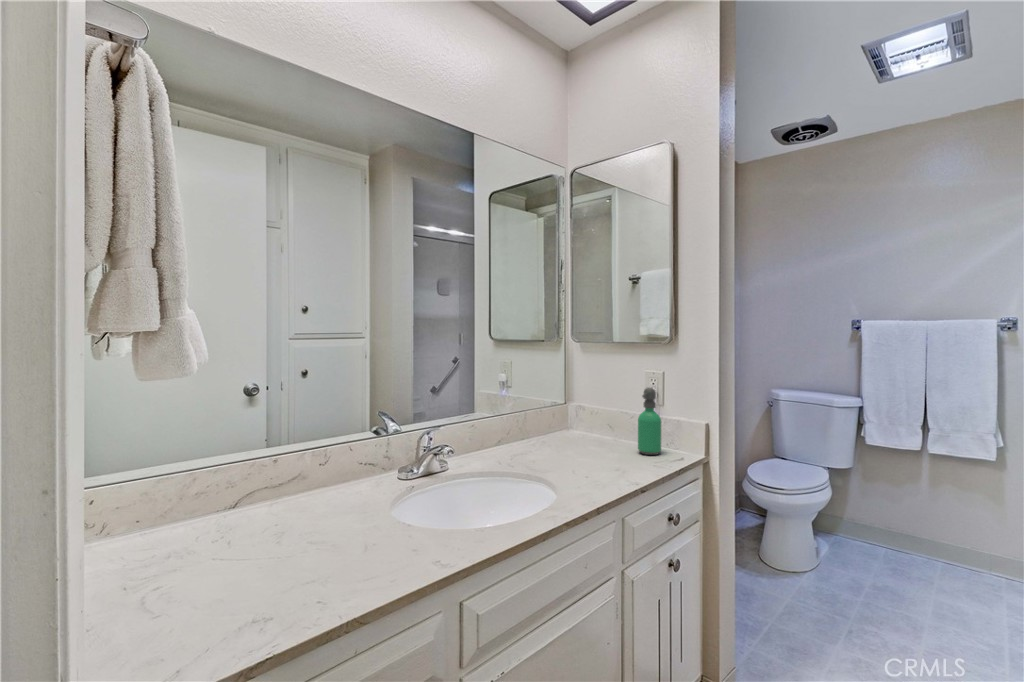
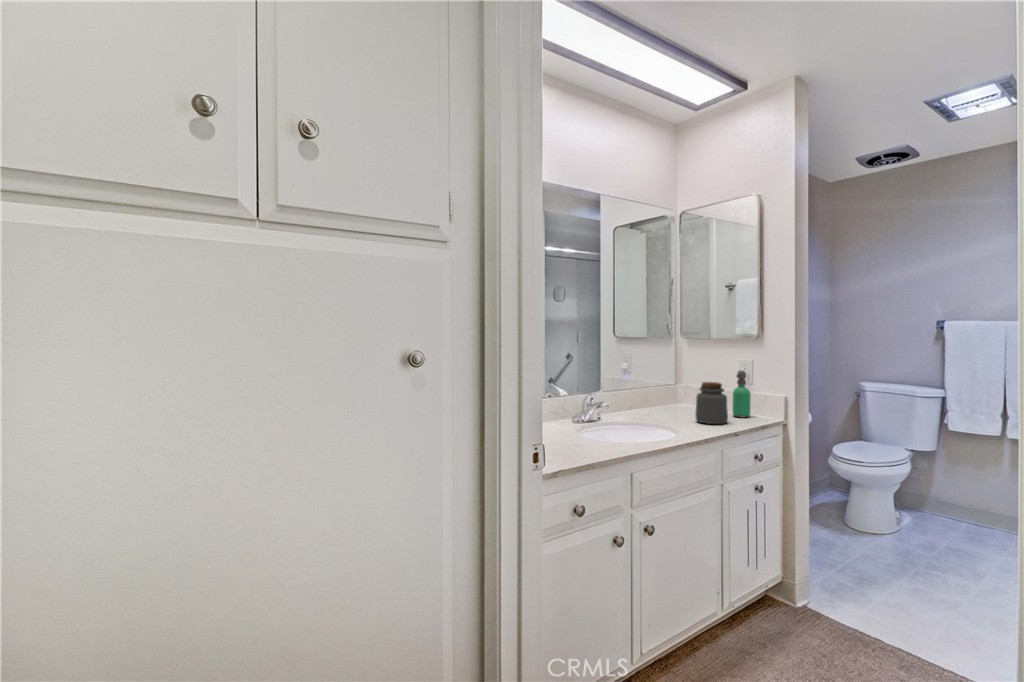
jar: none [586,406,631,471] -> present [695,382,728,424]

